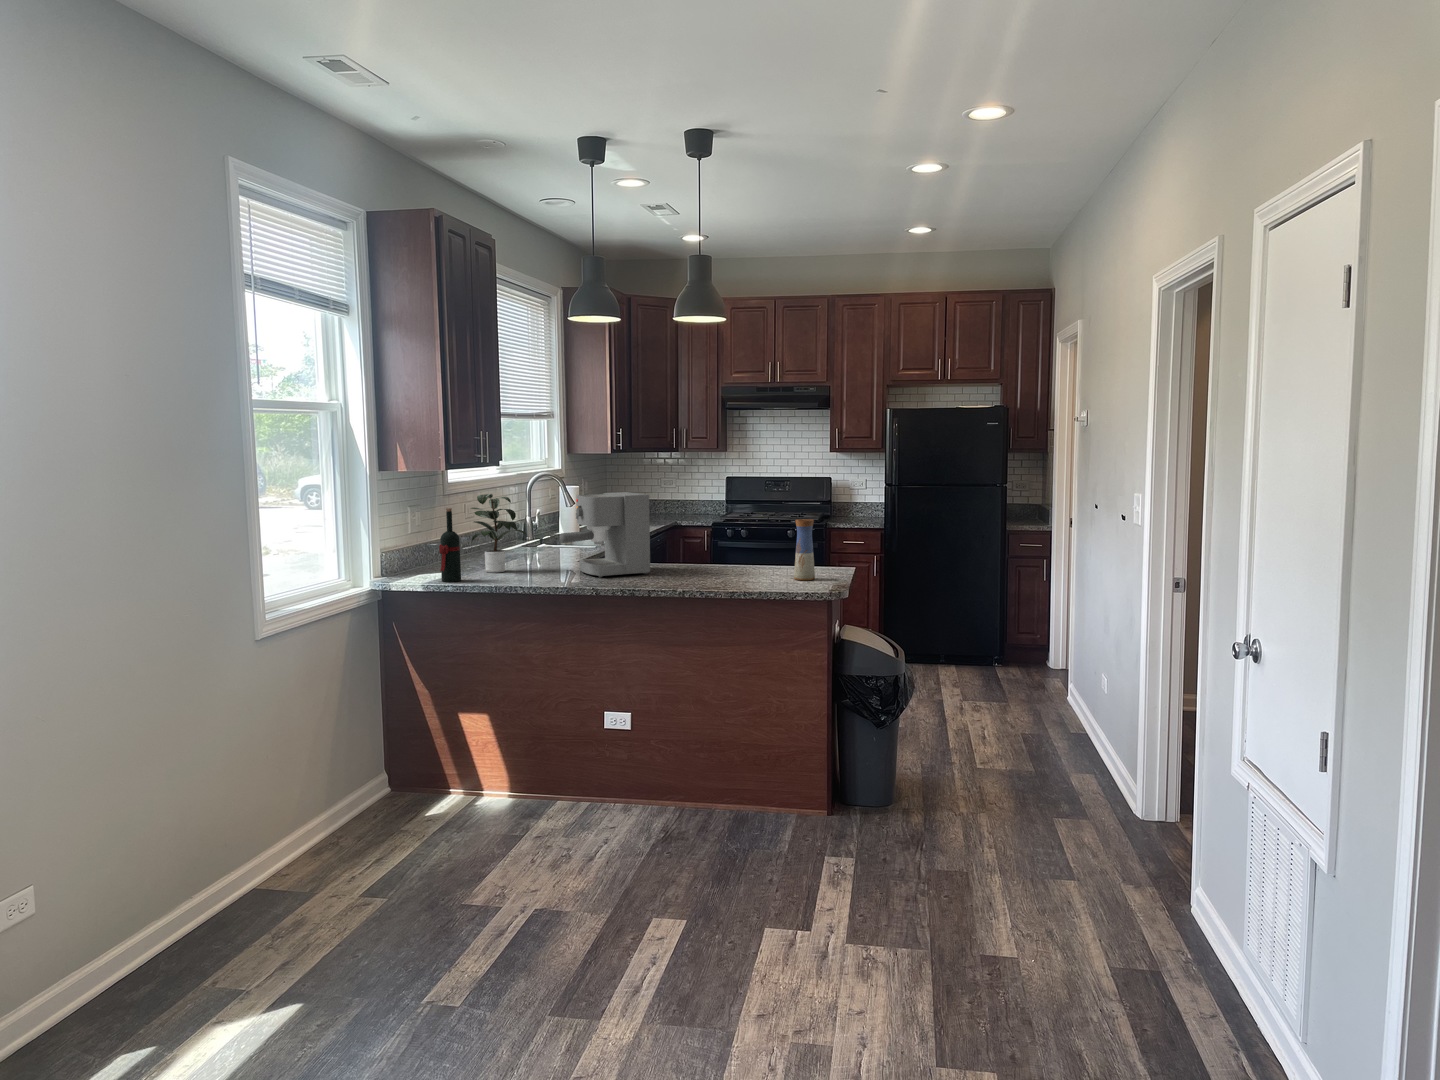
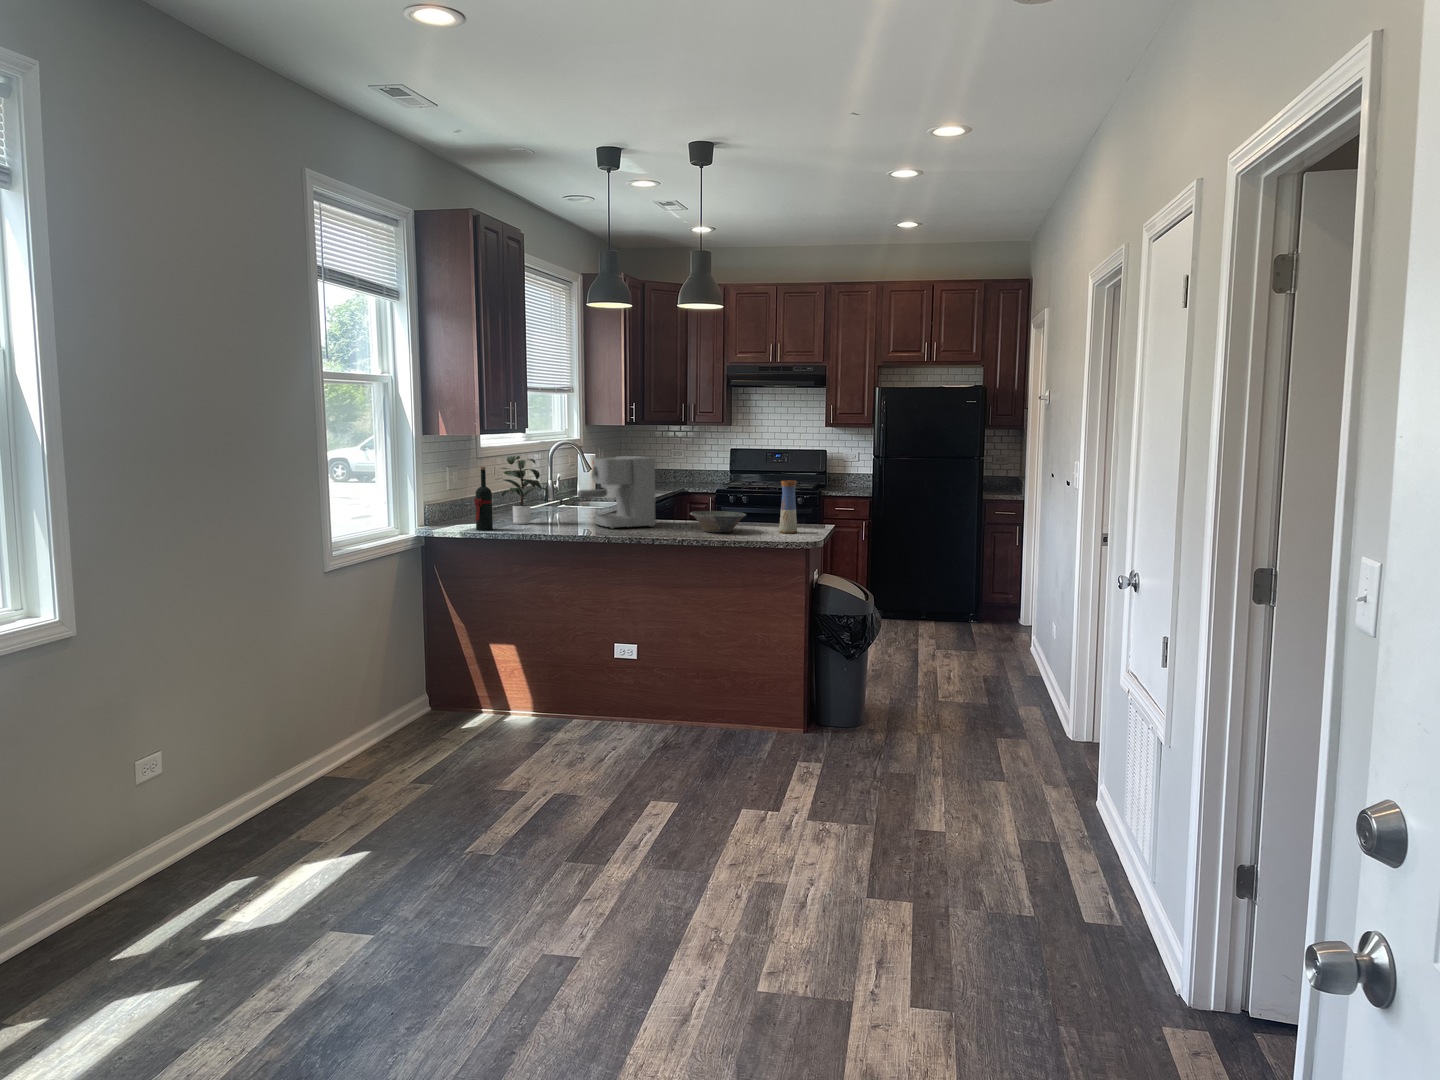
bowl: none [690,555,756,581] -> present [690,511,746,533]

